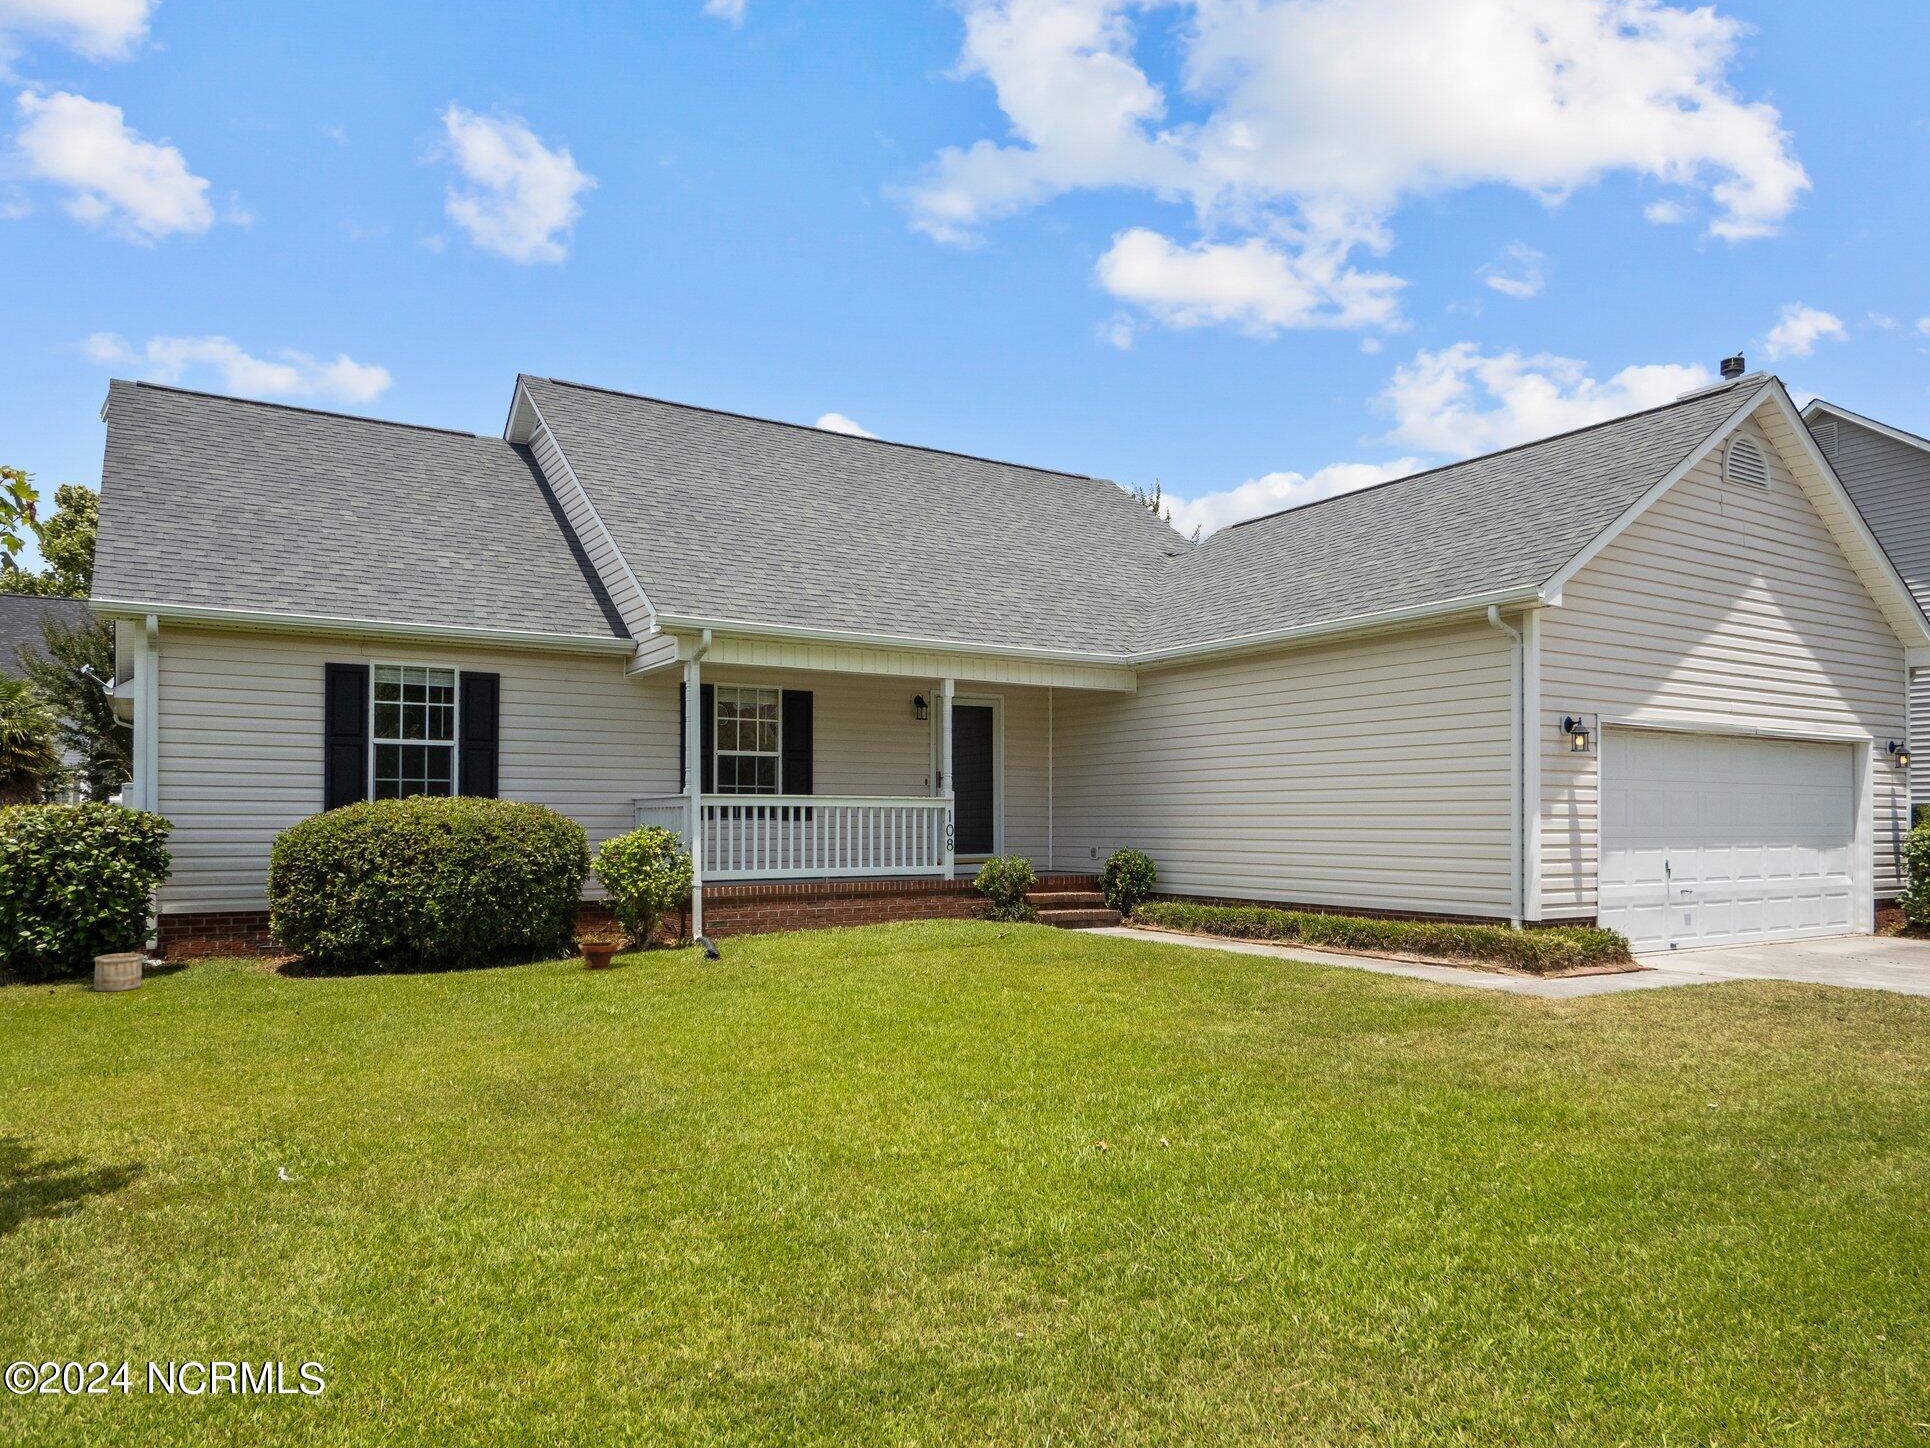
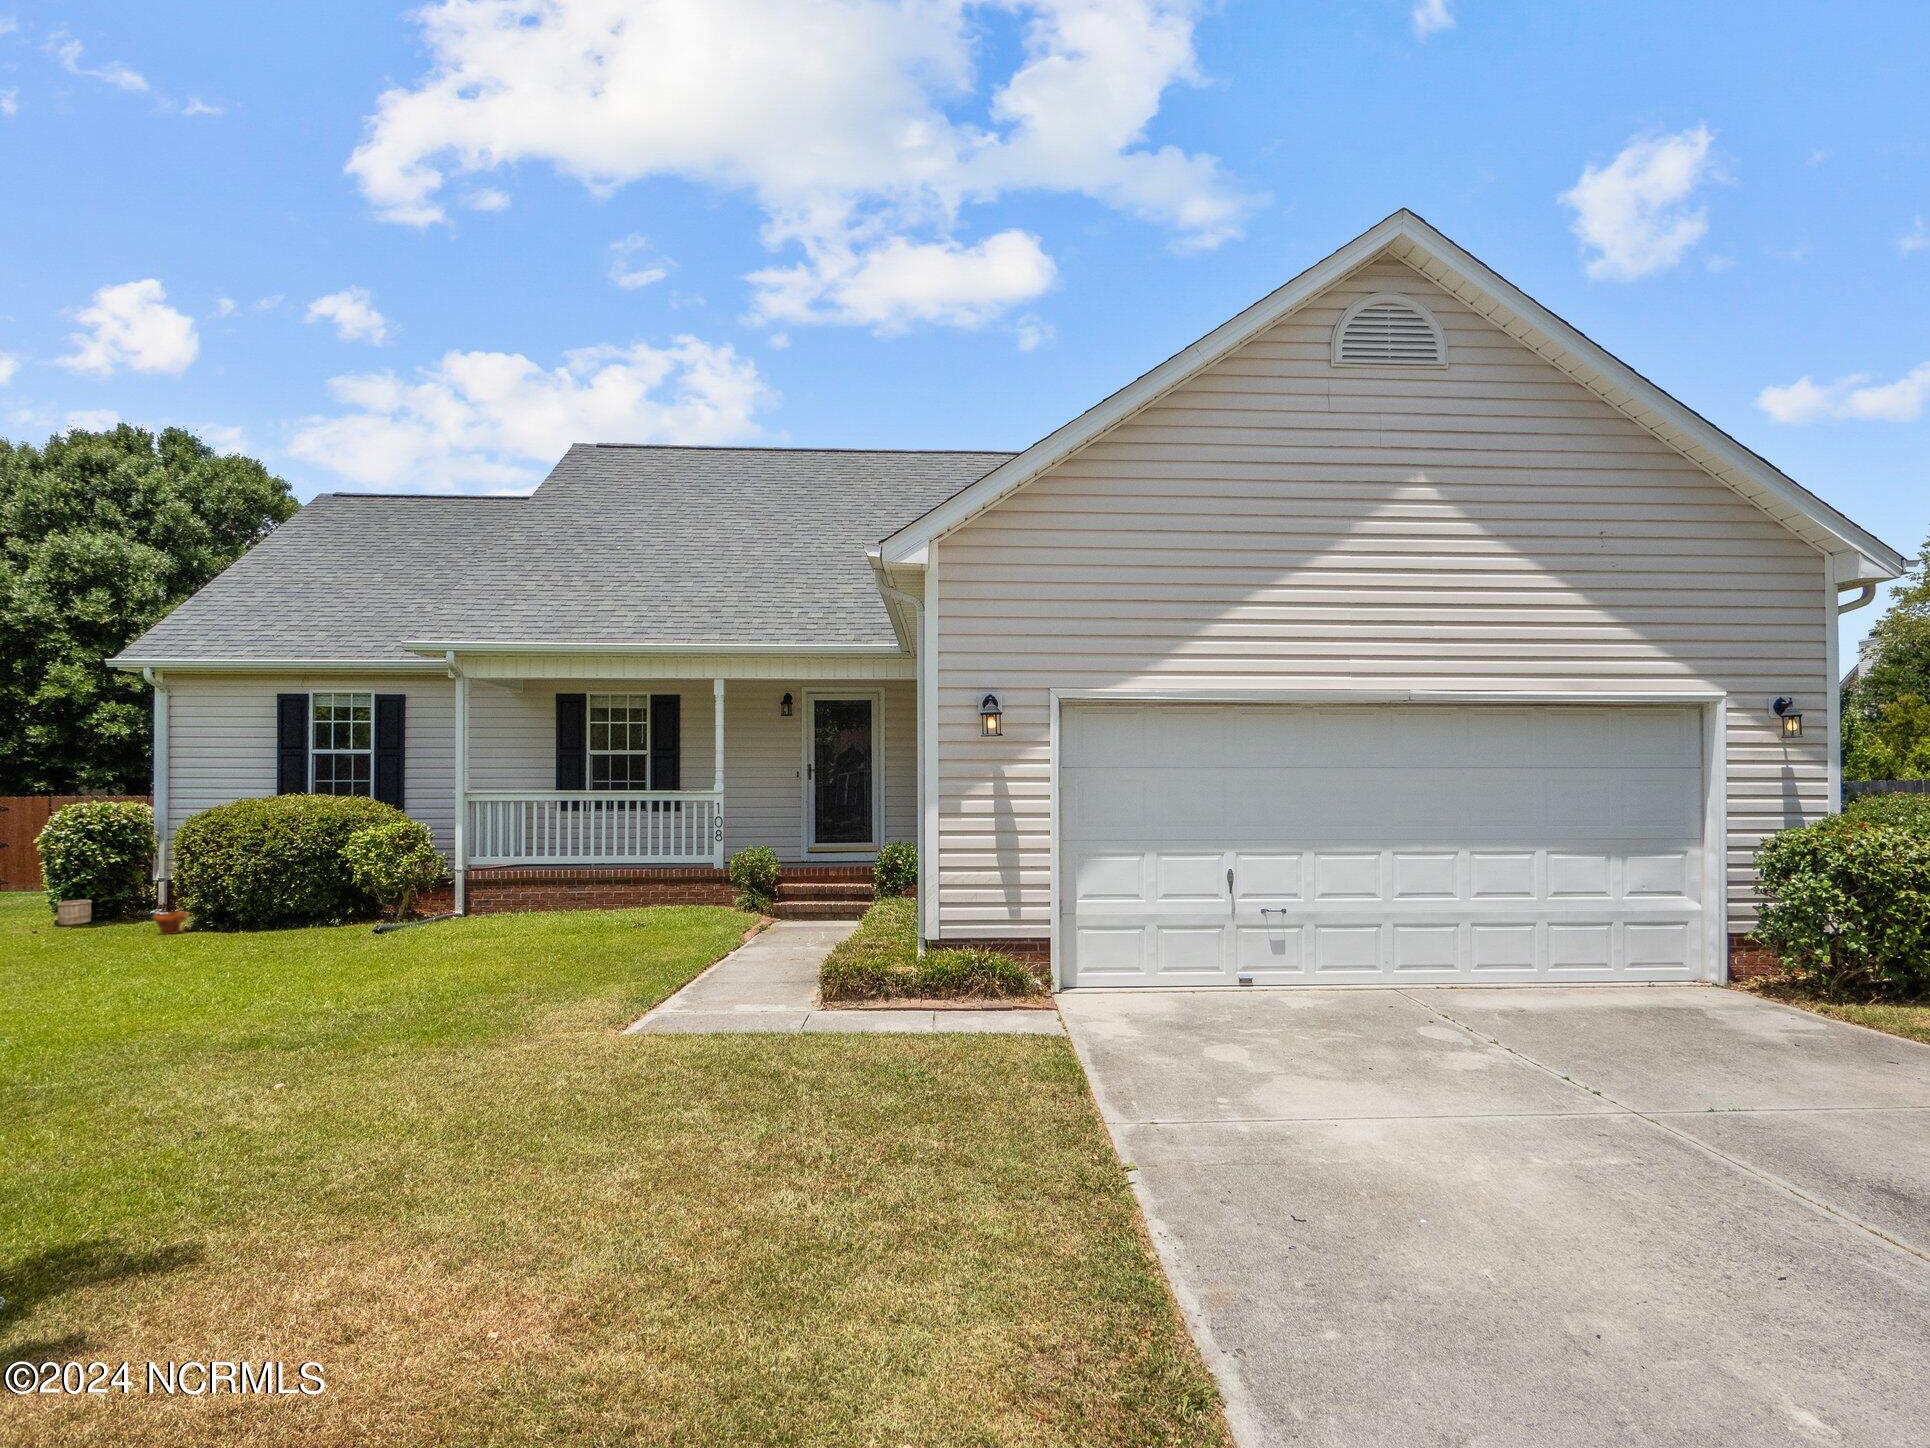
planter: present [578,942,618,969] -> present [153,912,190,934]

